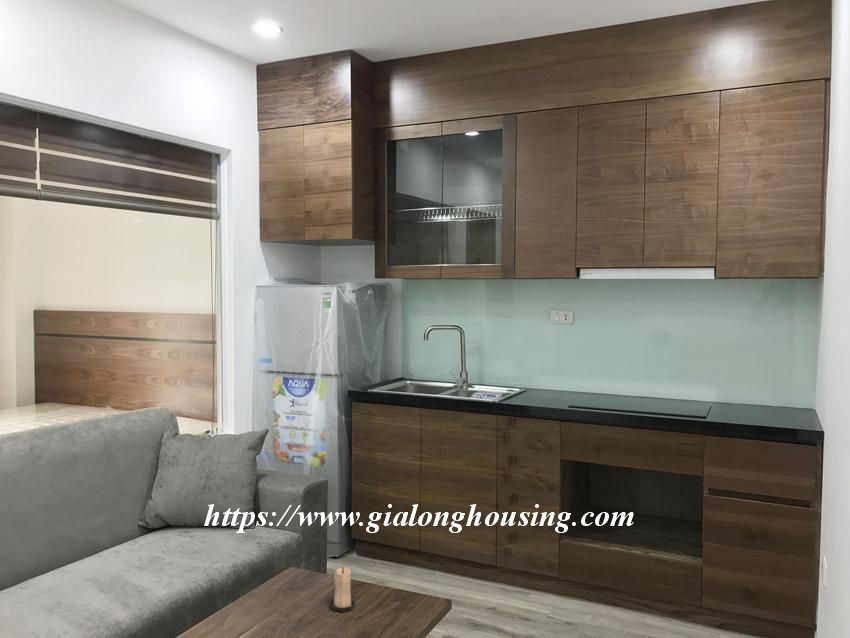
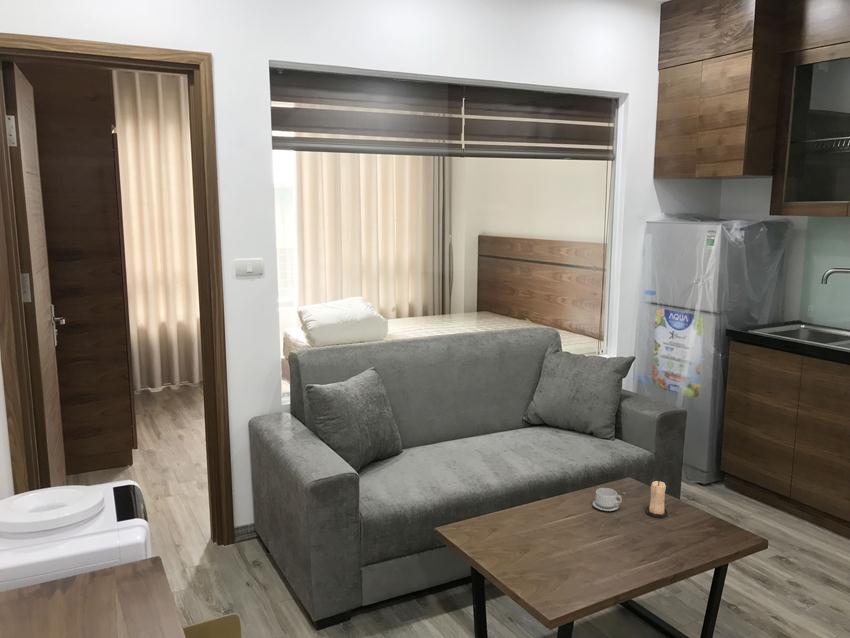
teacup: none [268,591,310,621] -> present [593,488,622,511]

